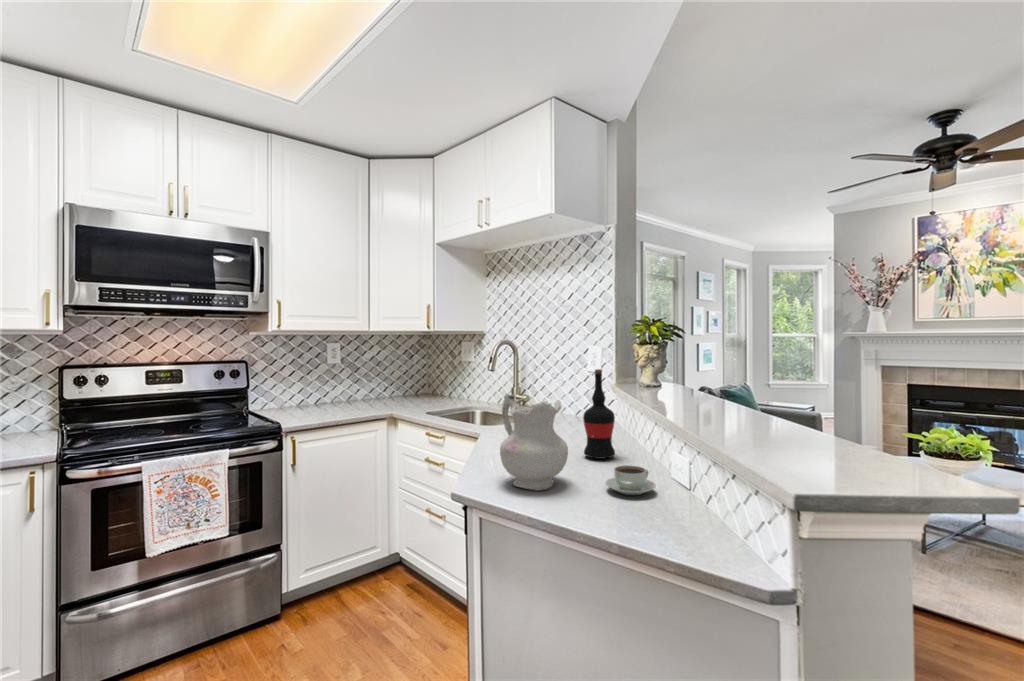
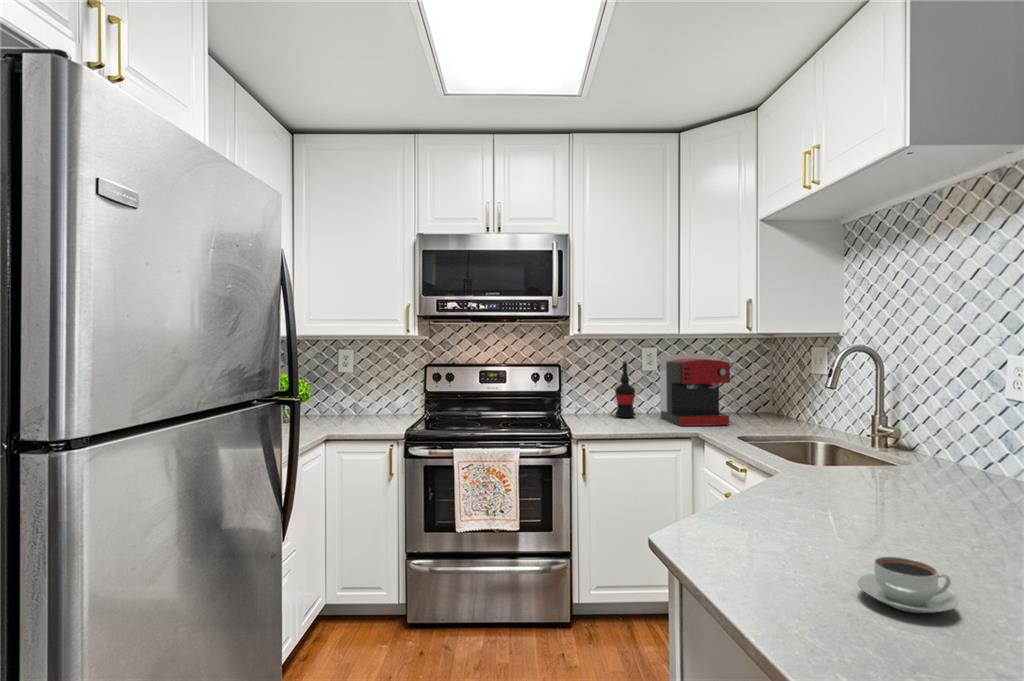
coffee maker: none [347,347,409,409] -> present [660,353,730,426]
wine bottle: present [583,369,615,459] -> present [615,361,635,417]
ceramic pitcher: present [500,394,568,491] -> none [707,419,813,562]

